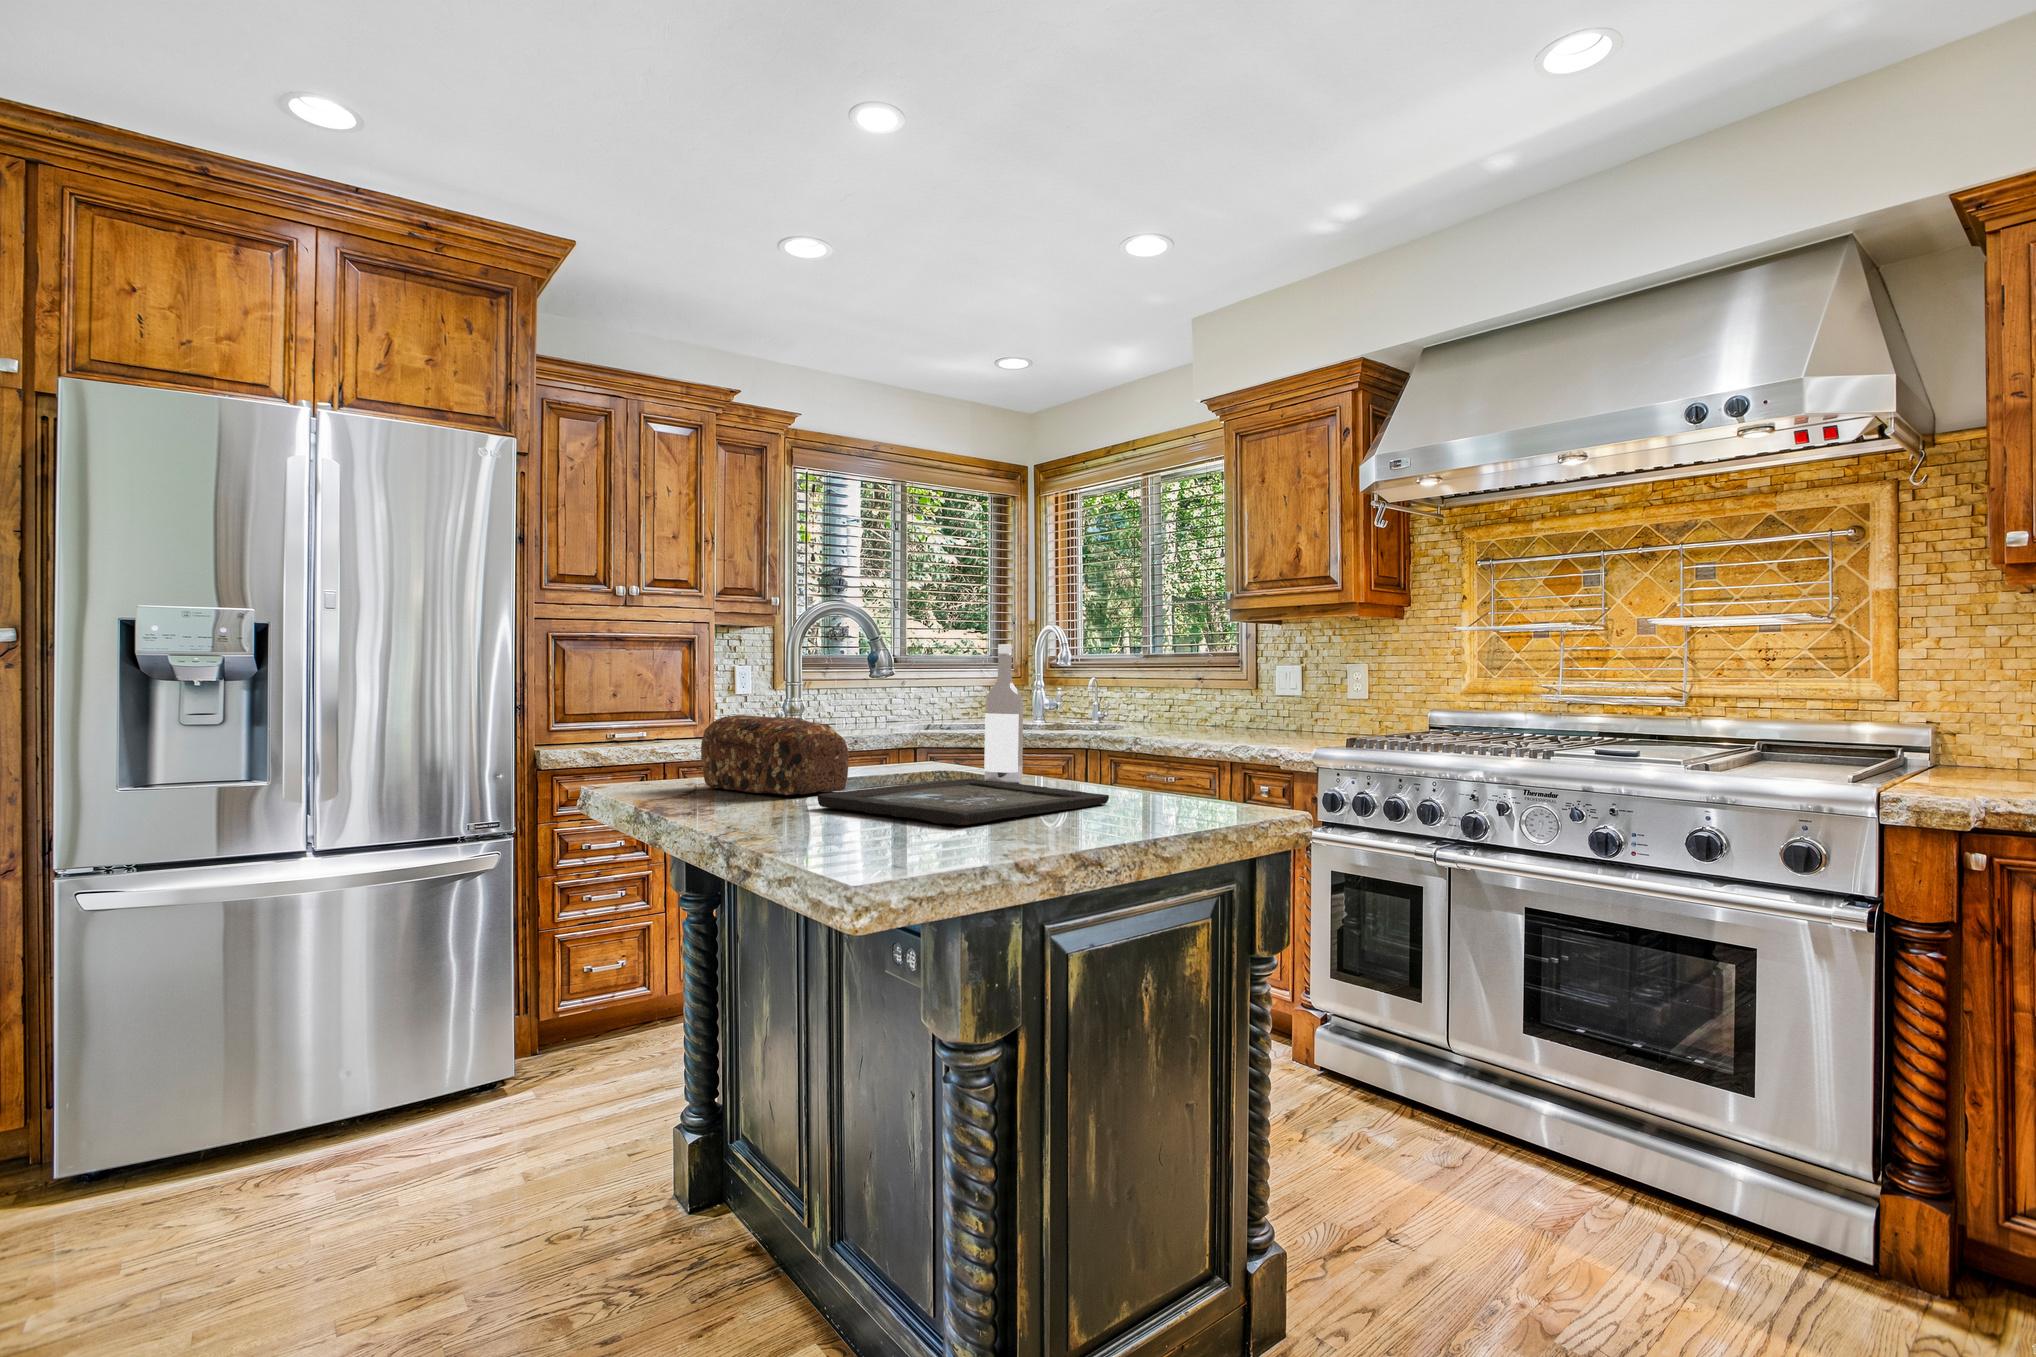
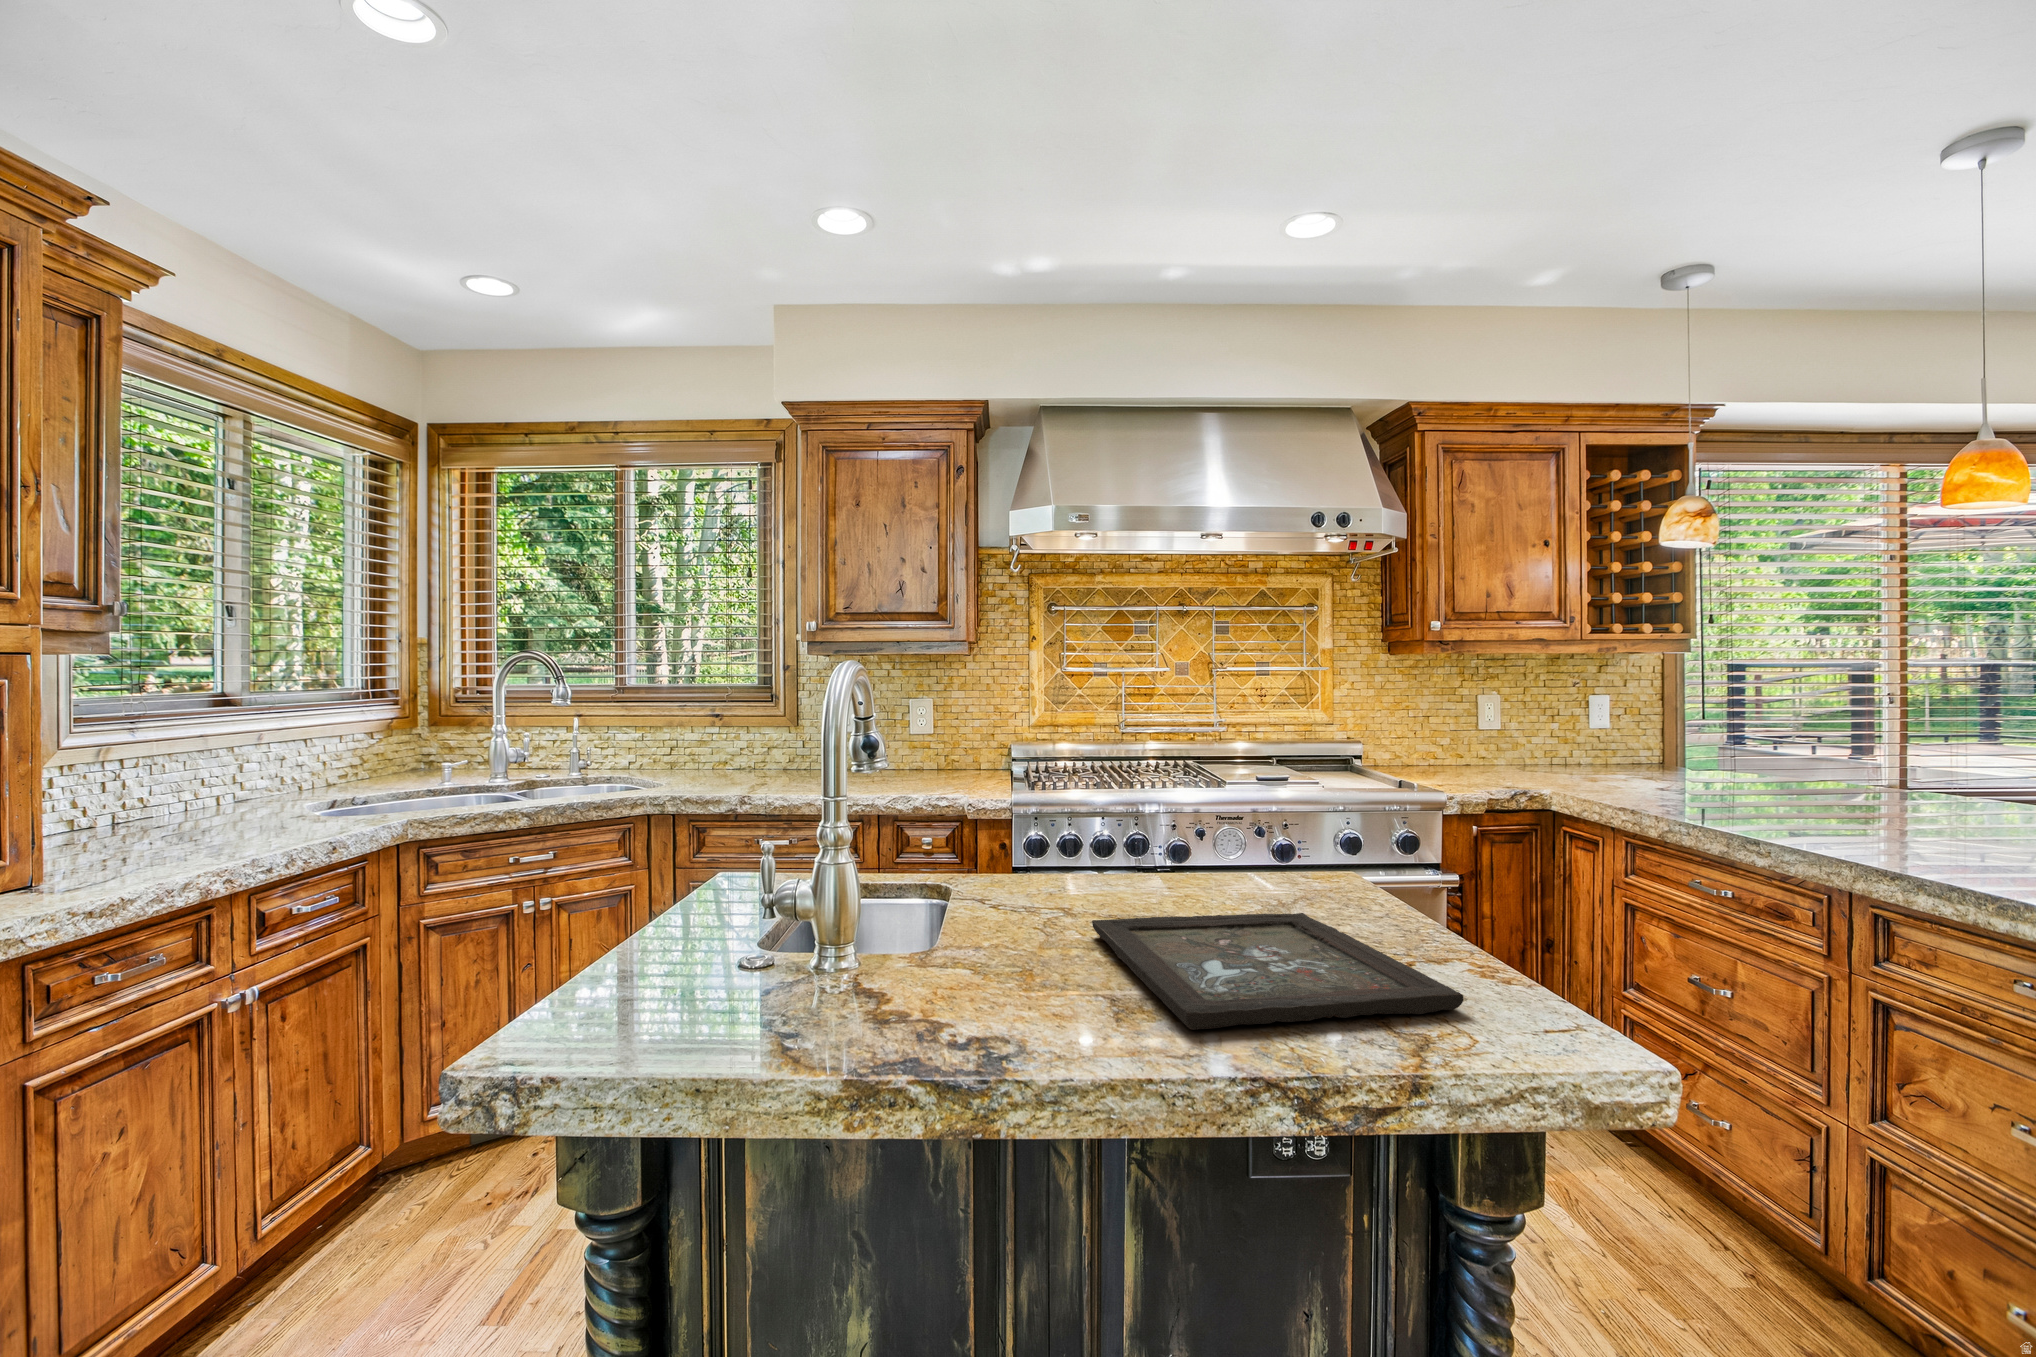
wine bottle: present [984,644,1023,783] -> none [1017,729,1066,914]
bread loaf: present [701,715,849,795] -> none [795,882,1045,1042]

